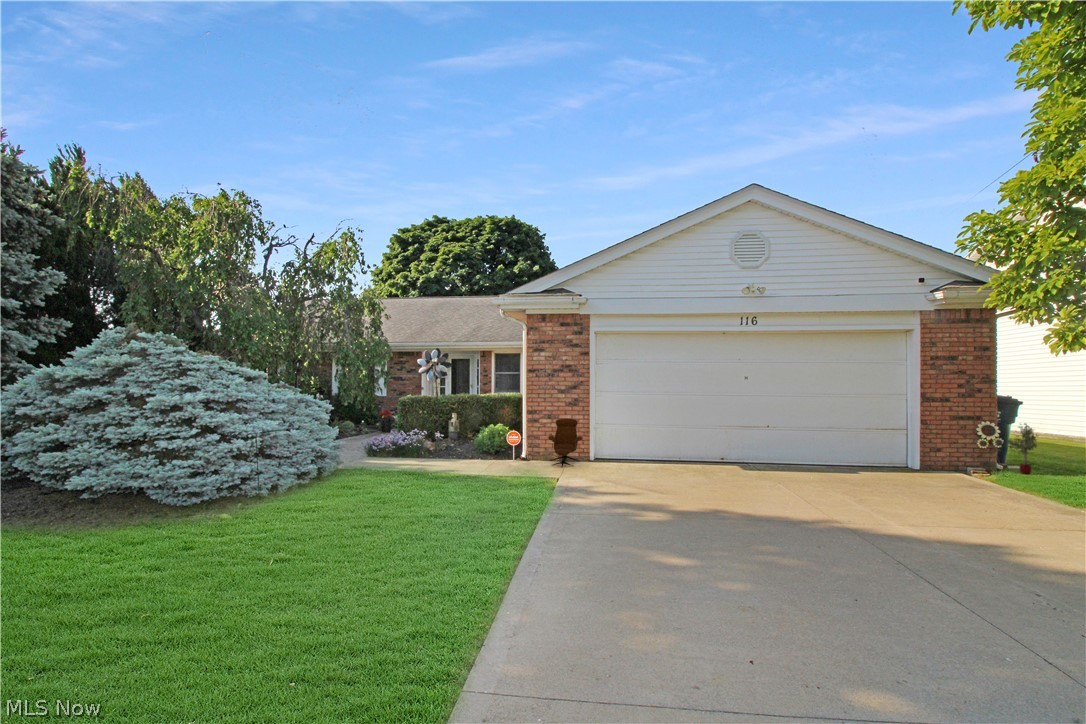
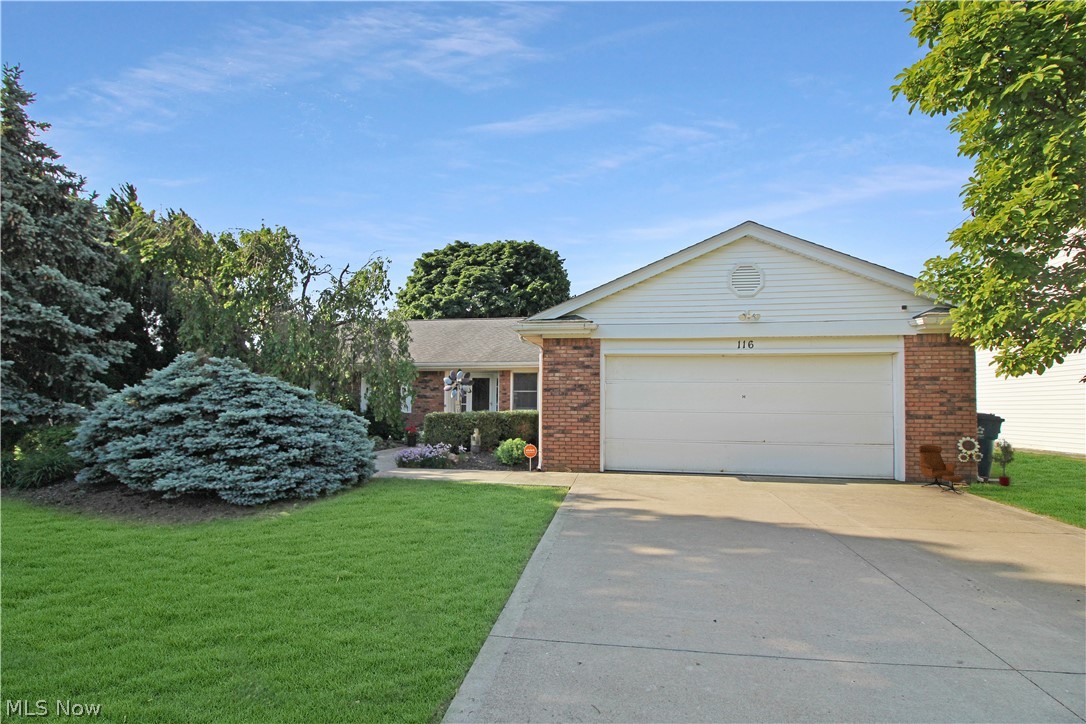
lounge chair: present [548,418,583,467] -> present [917,445,964,494]

